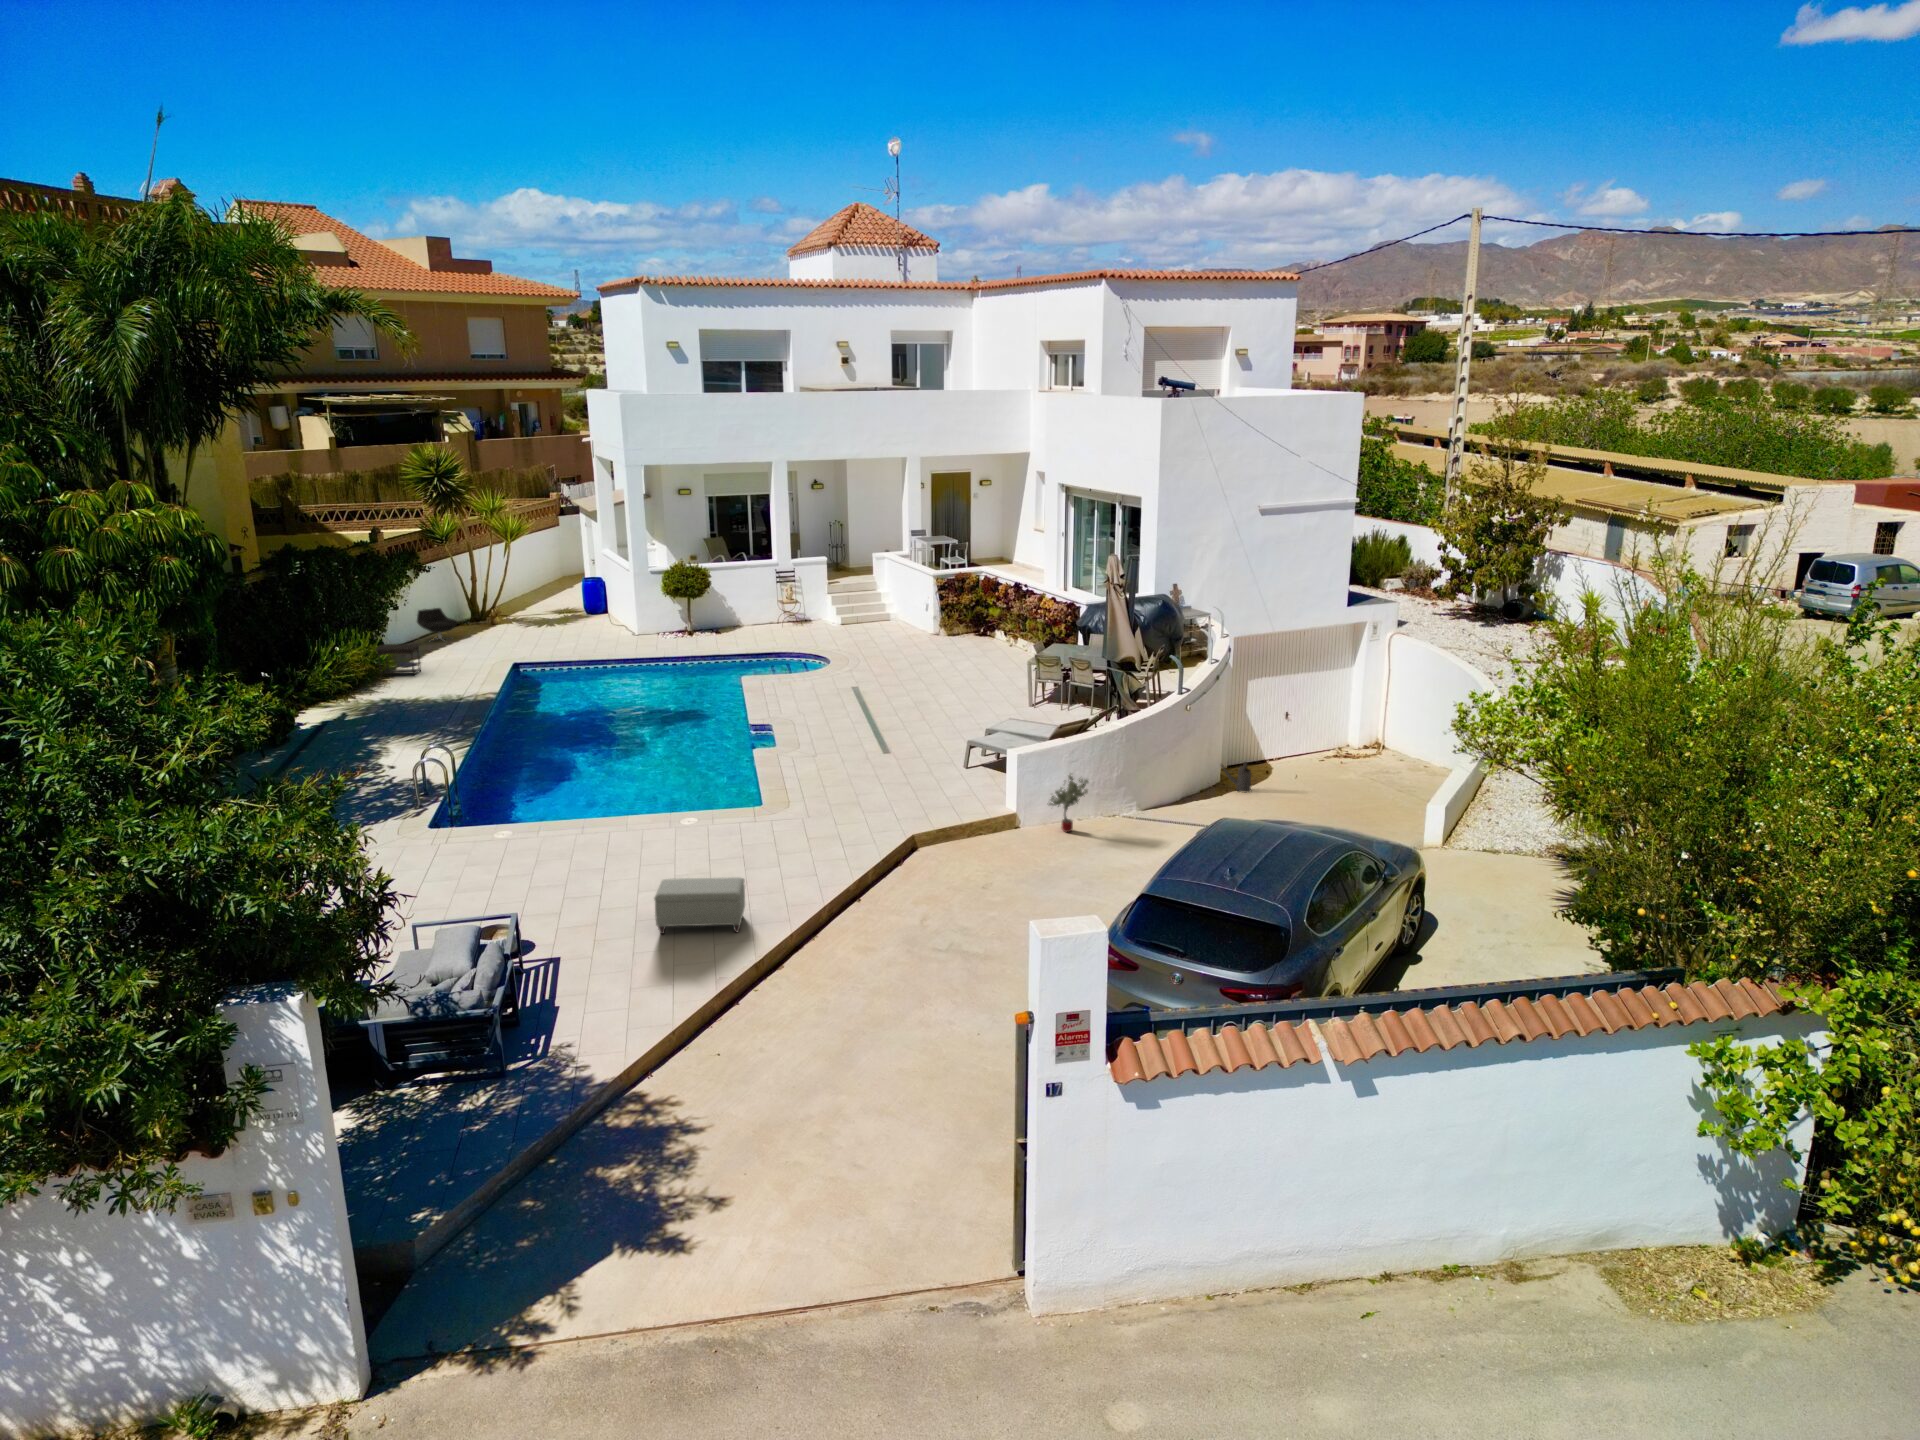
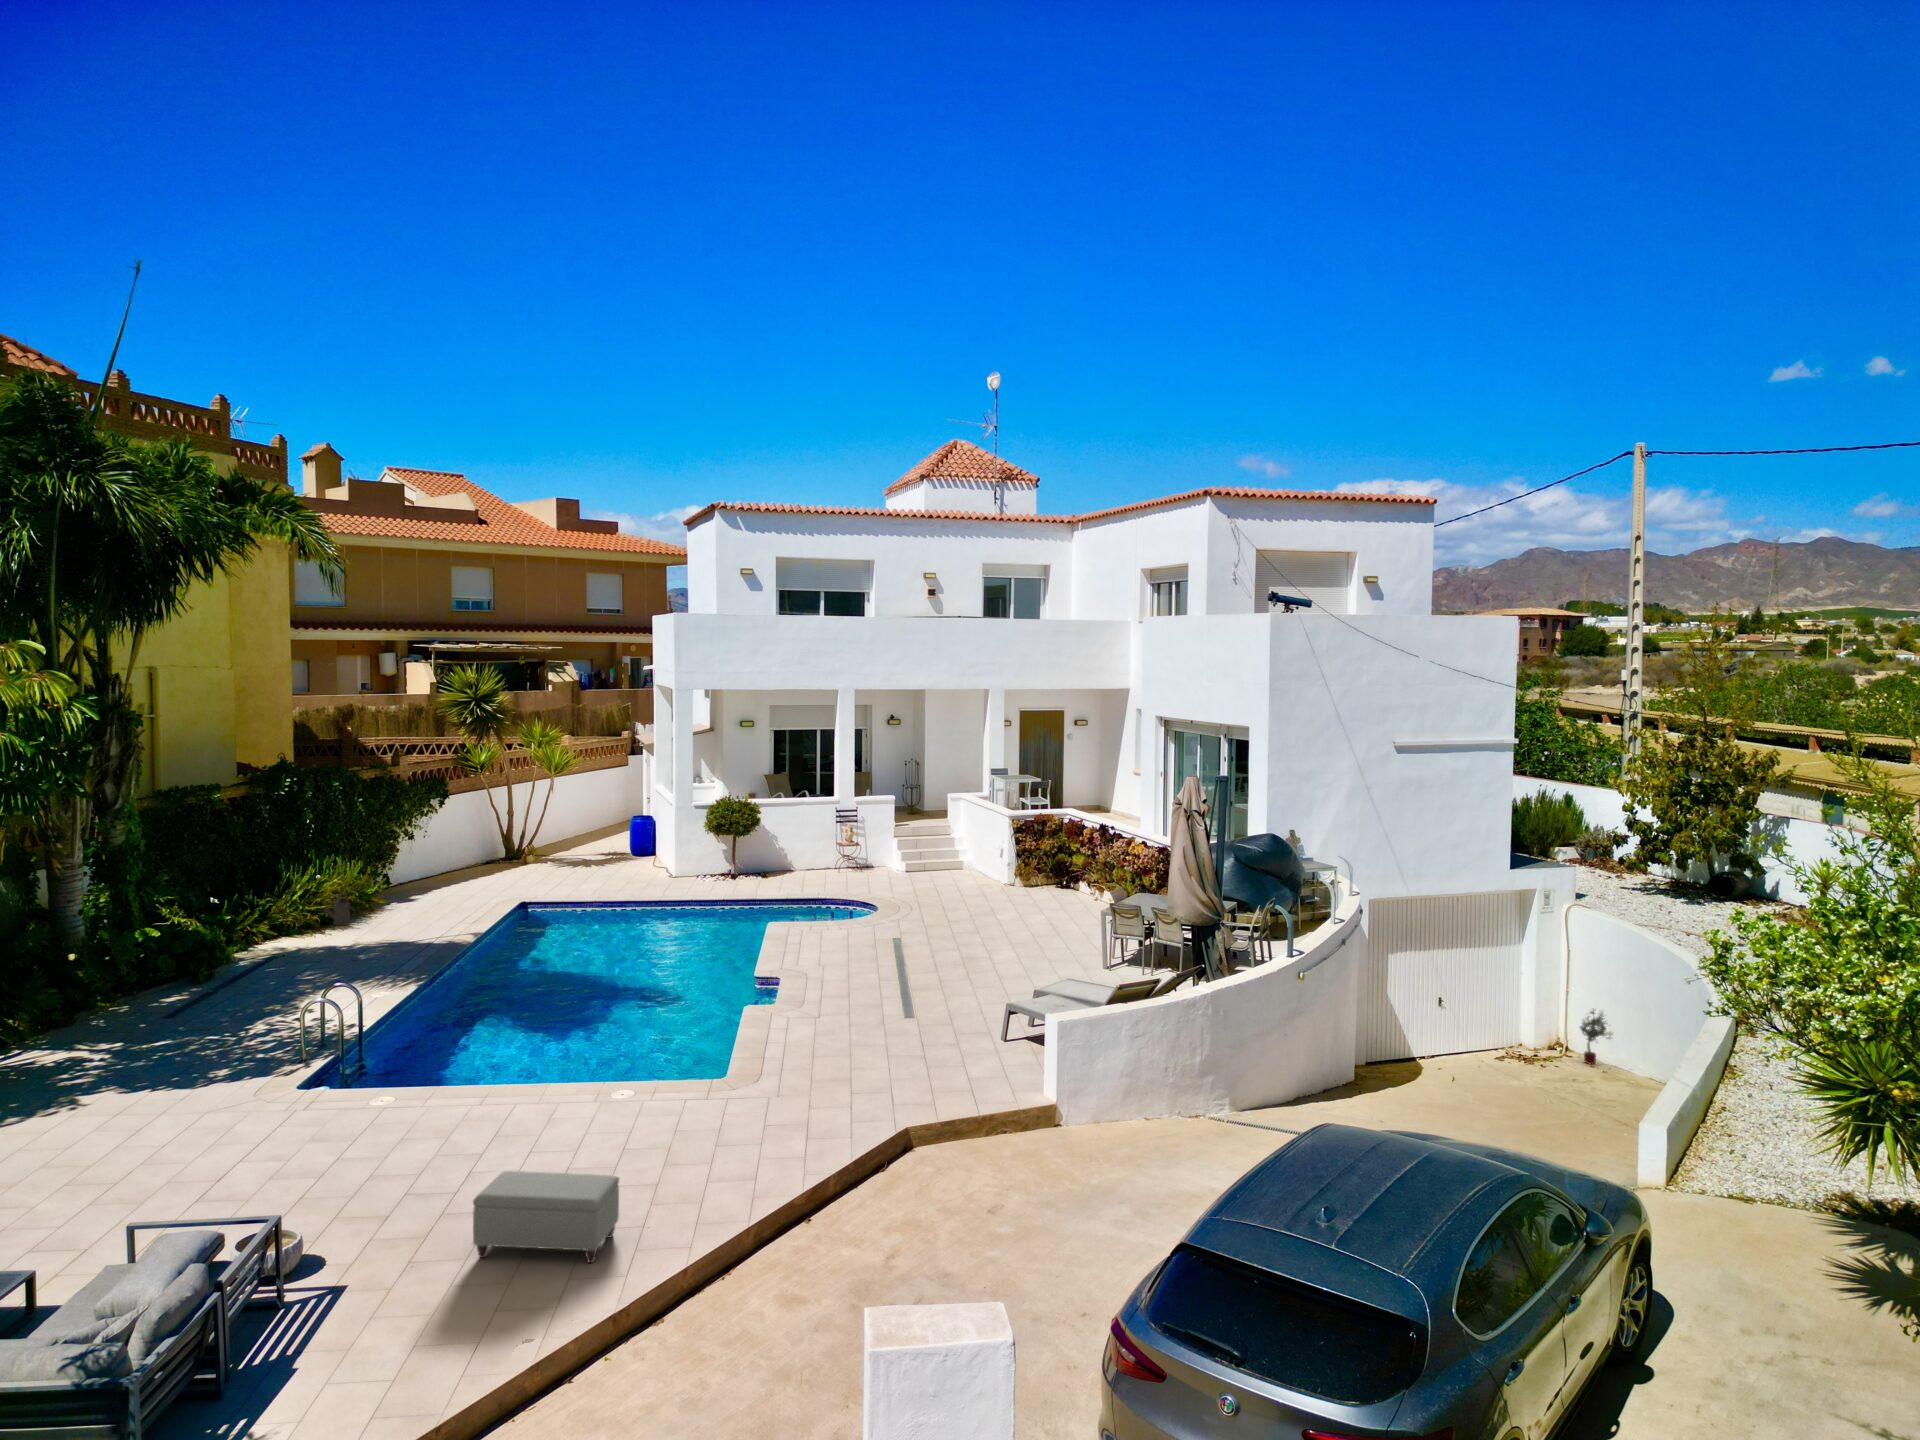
lounge chair: present [417,608,458,641] -> none [436,838,481,875]
side table: present [376,643,421,677] -> none [362,869,419,908]
watering can: present [1221,762,1251,792] -> present [325,894,355,926]
potted tree: present [1049,774,1088,832] -> present [1580,1011,1612,1064]

